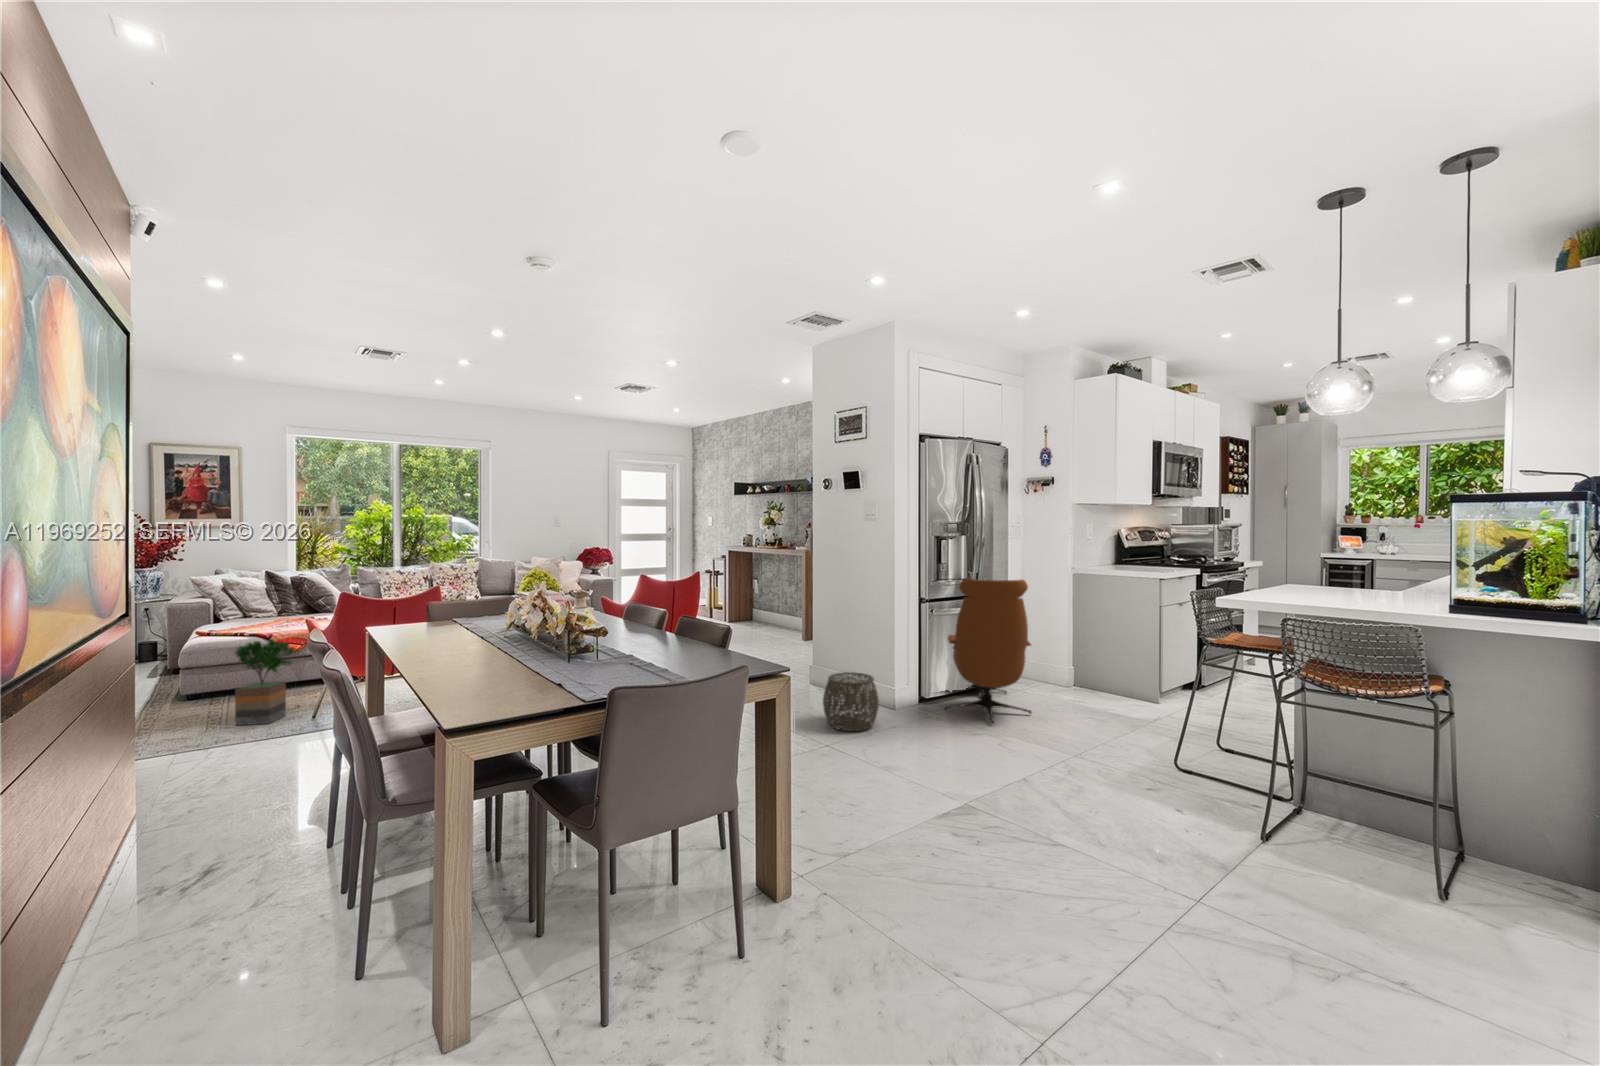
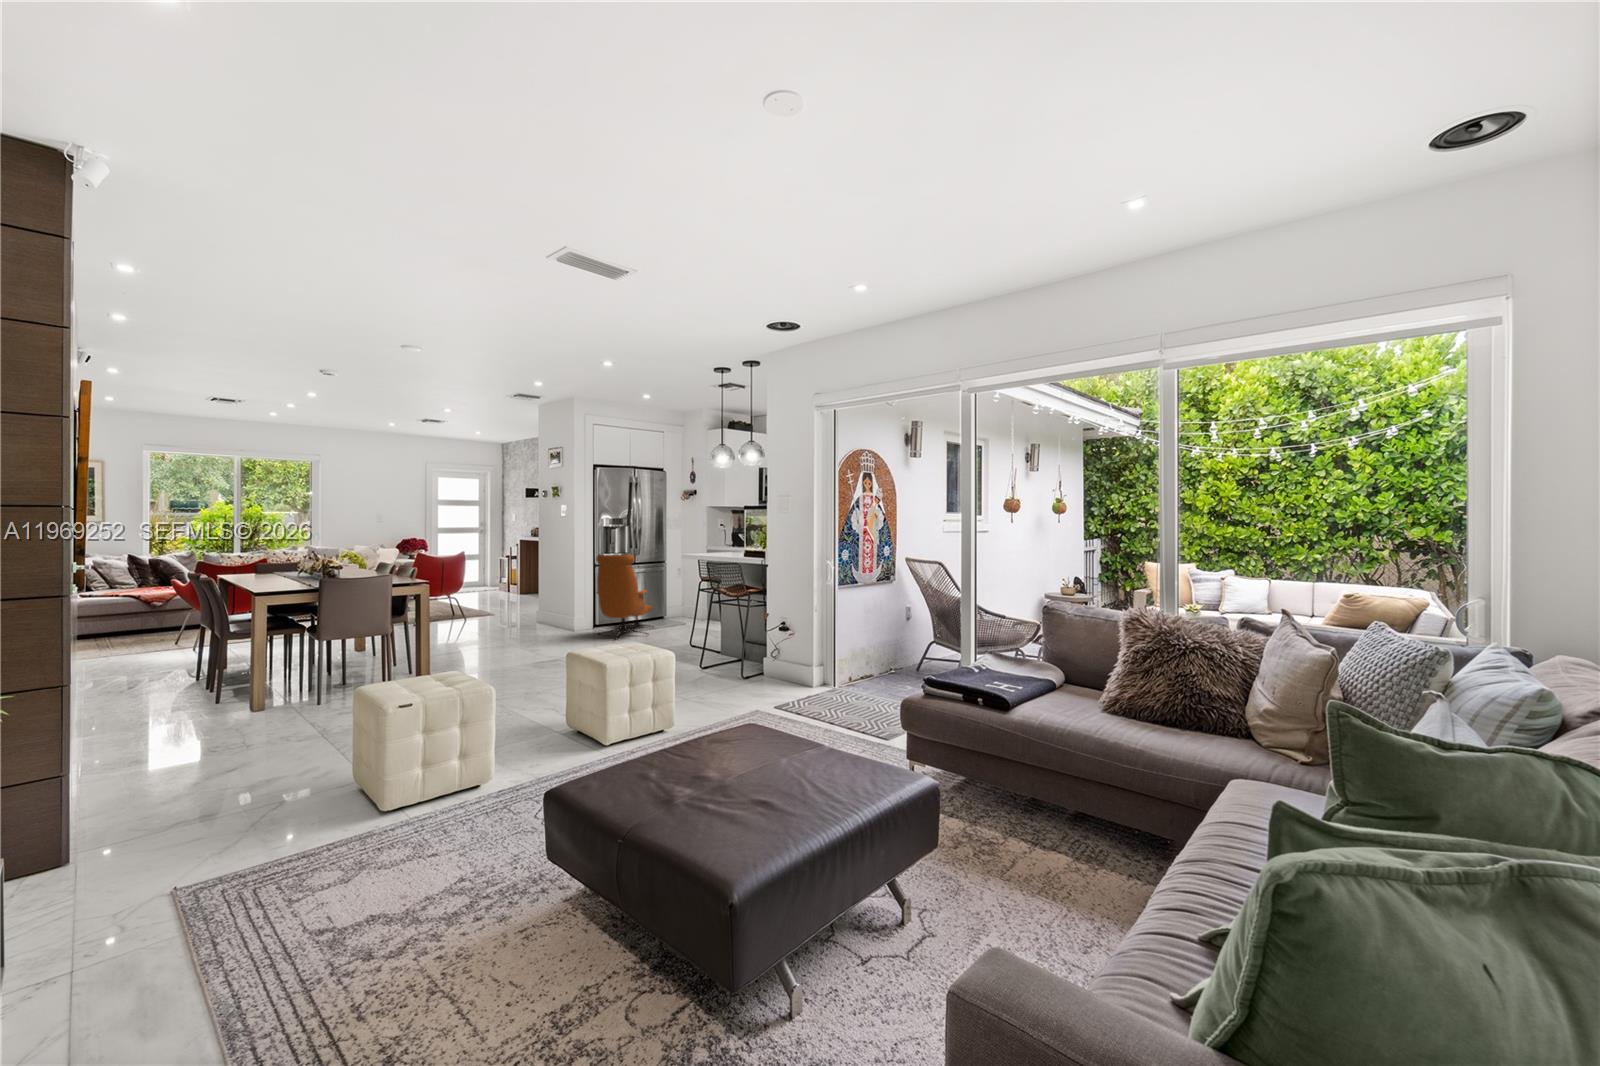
potted tree: present [235,641,296,725] -> none [114,596,161,650]
woven basket: present [823,672,879,731] -> none [510,611,547,644]

